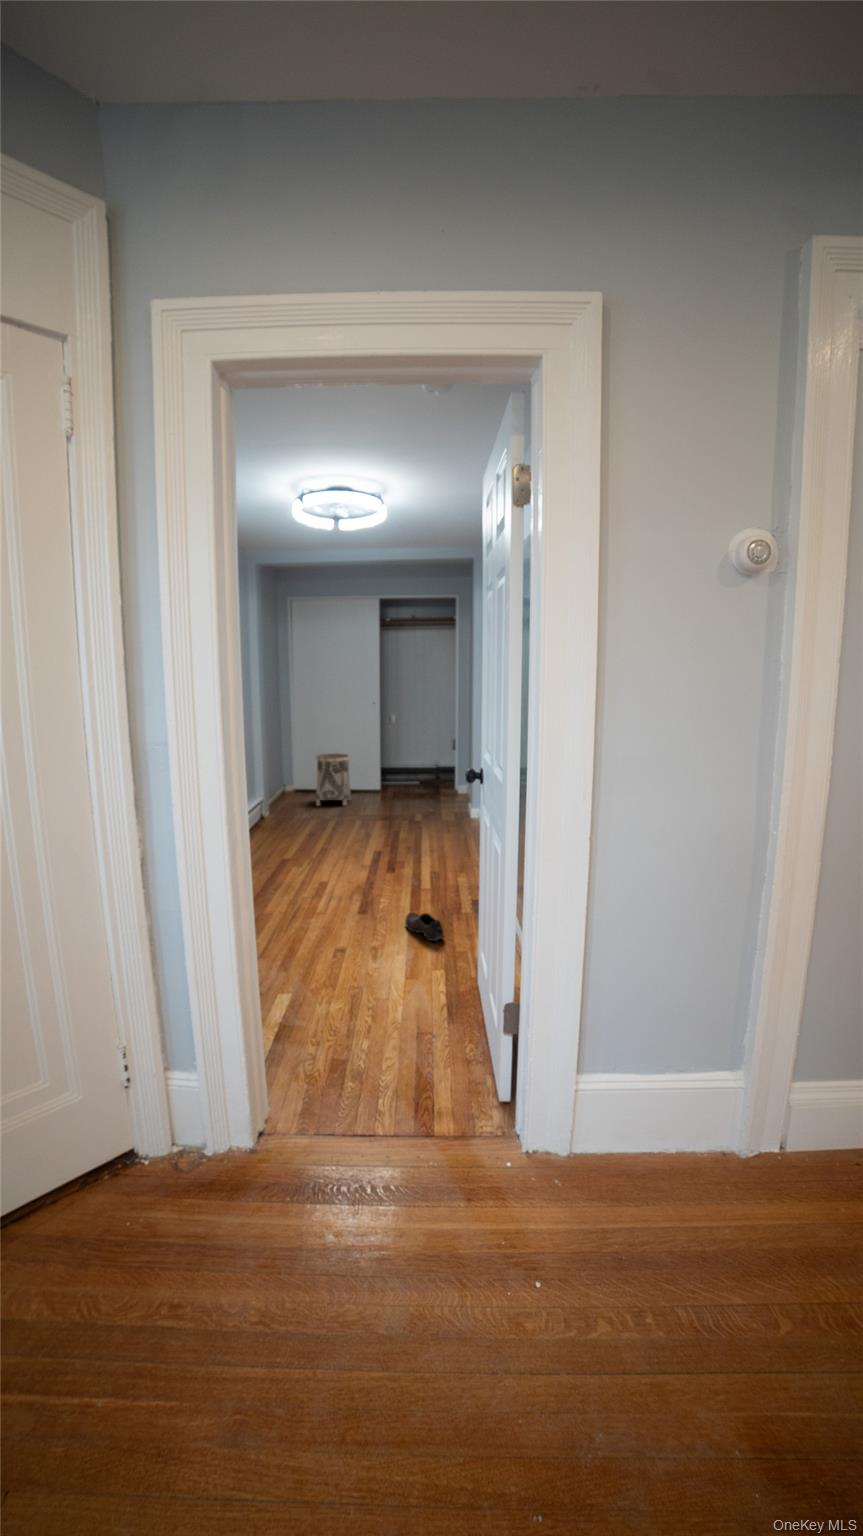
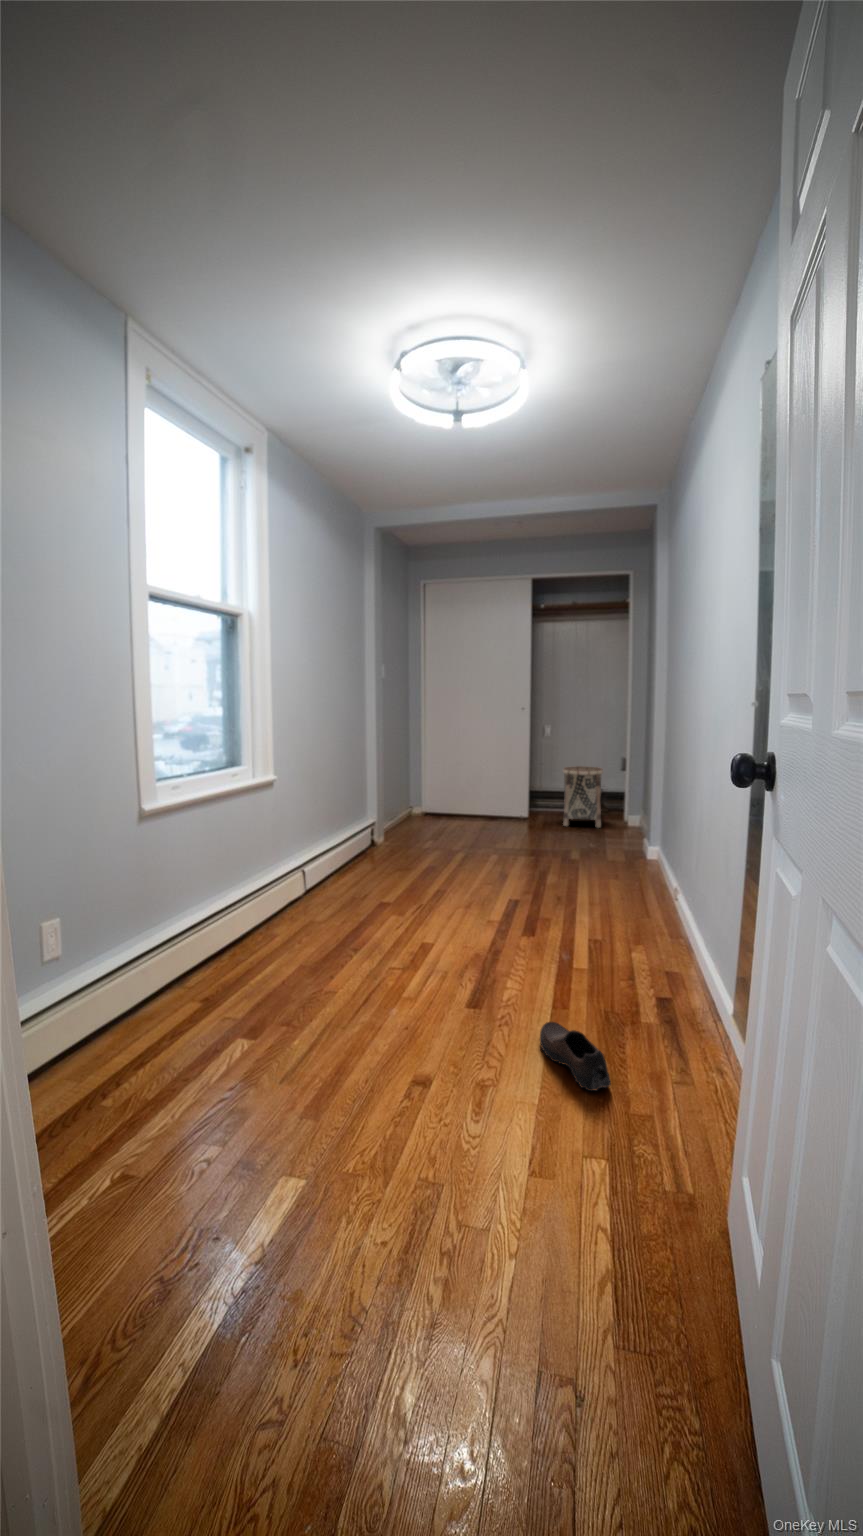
basket: present [316,753,351,806] -> present [563,766,603,827]

